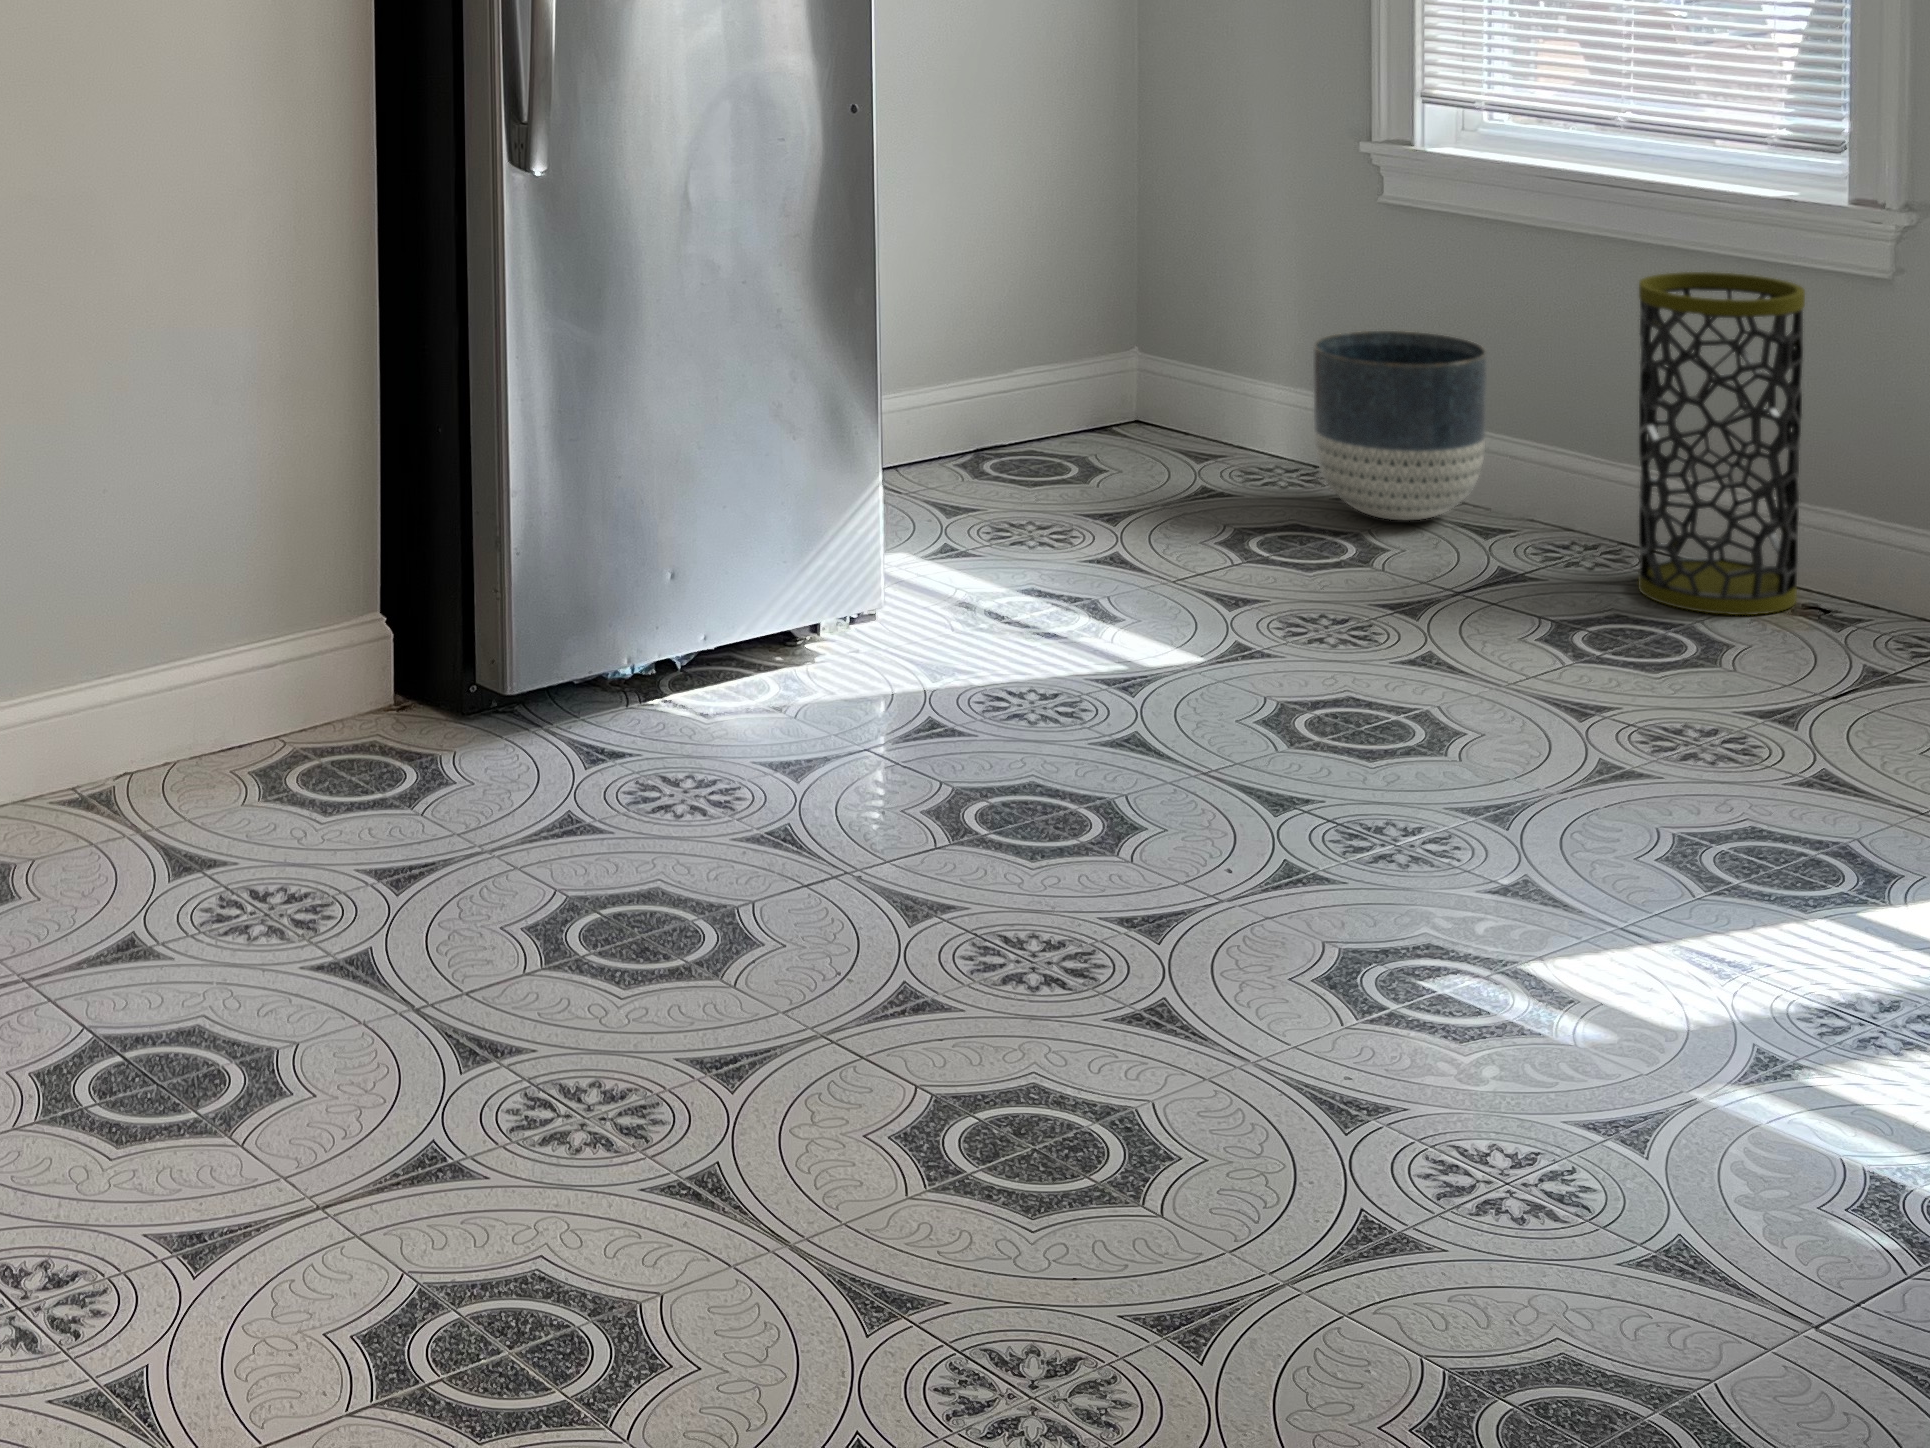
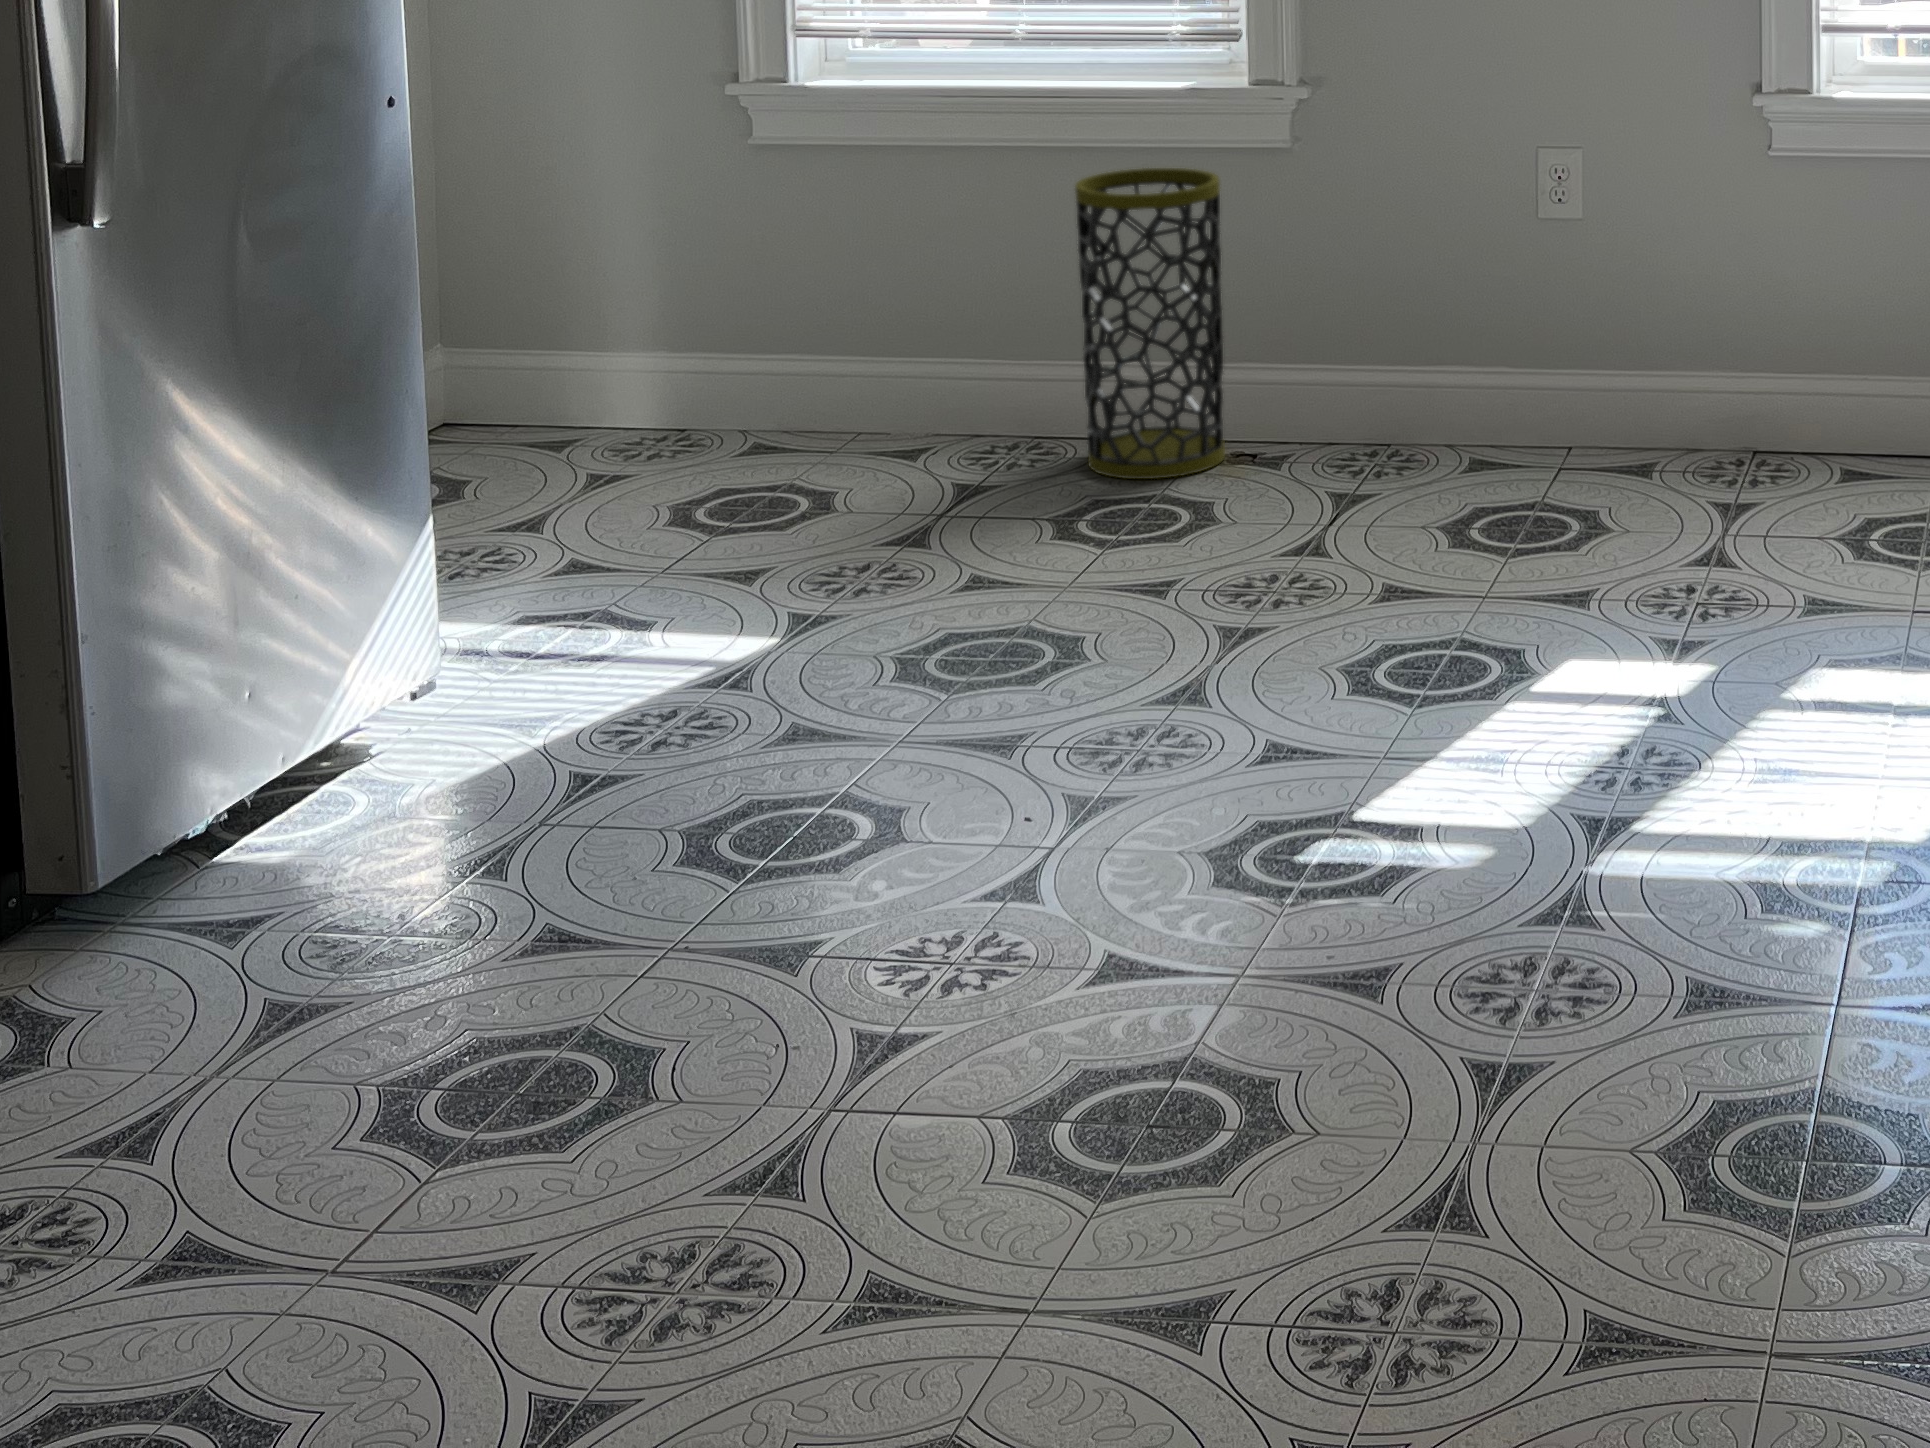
planter: present [1313,331,1487,521] -> none [723,270,898,459]

